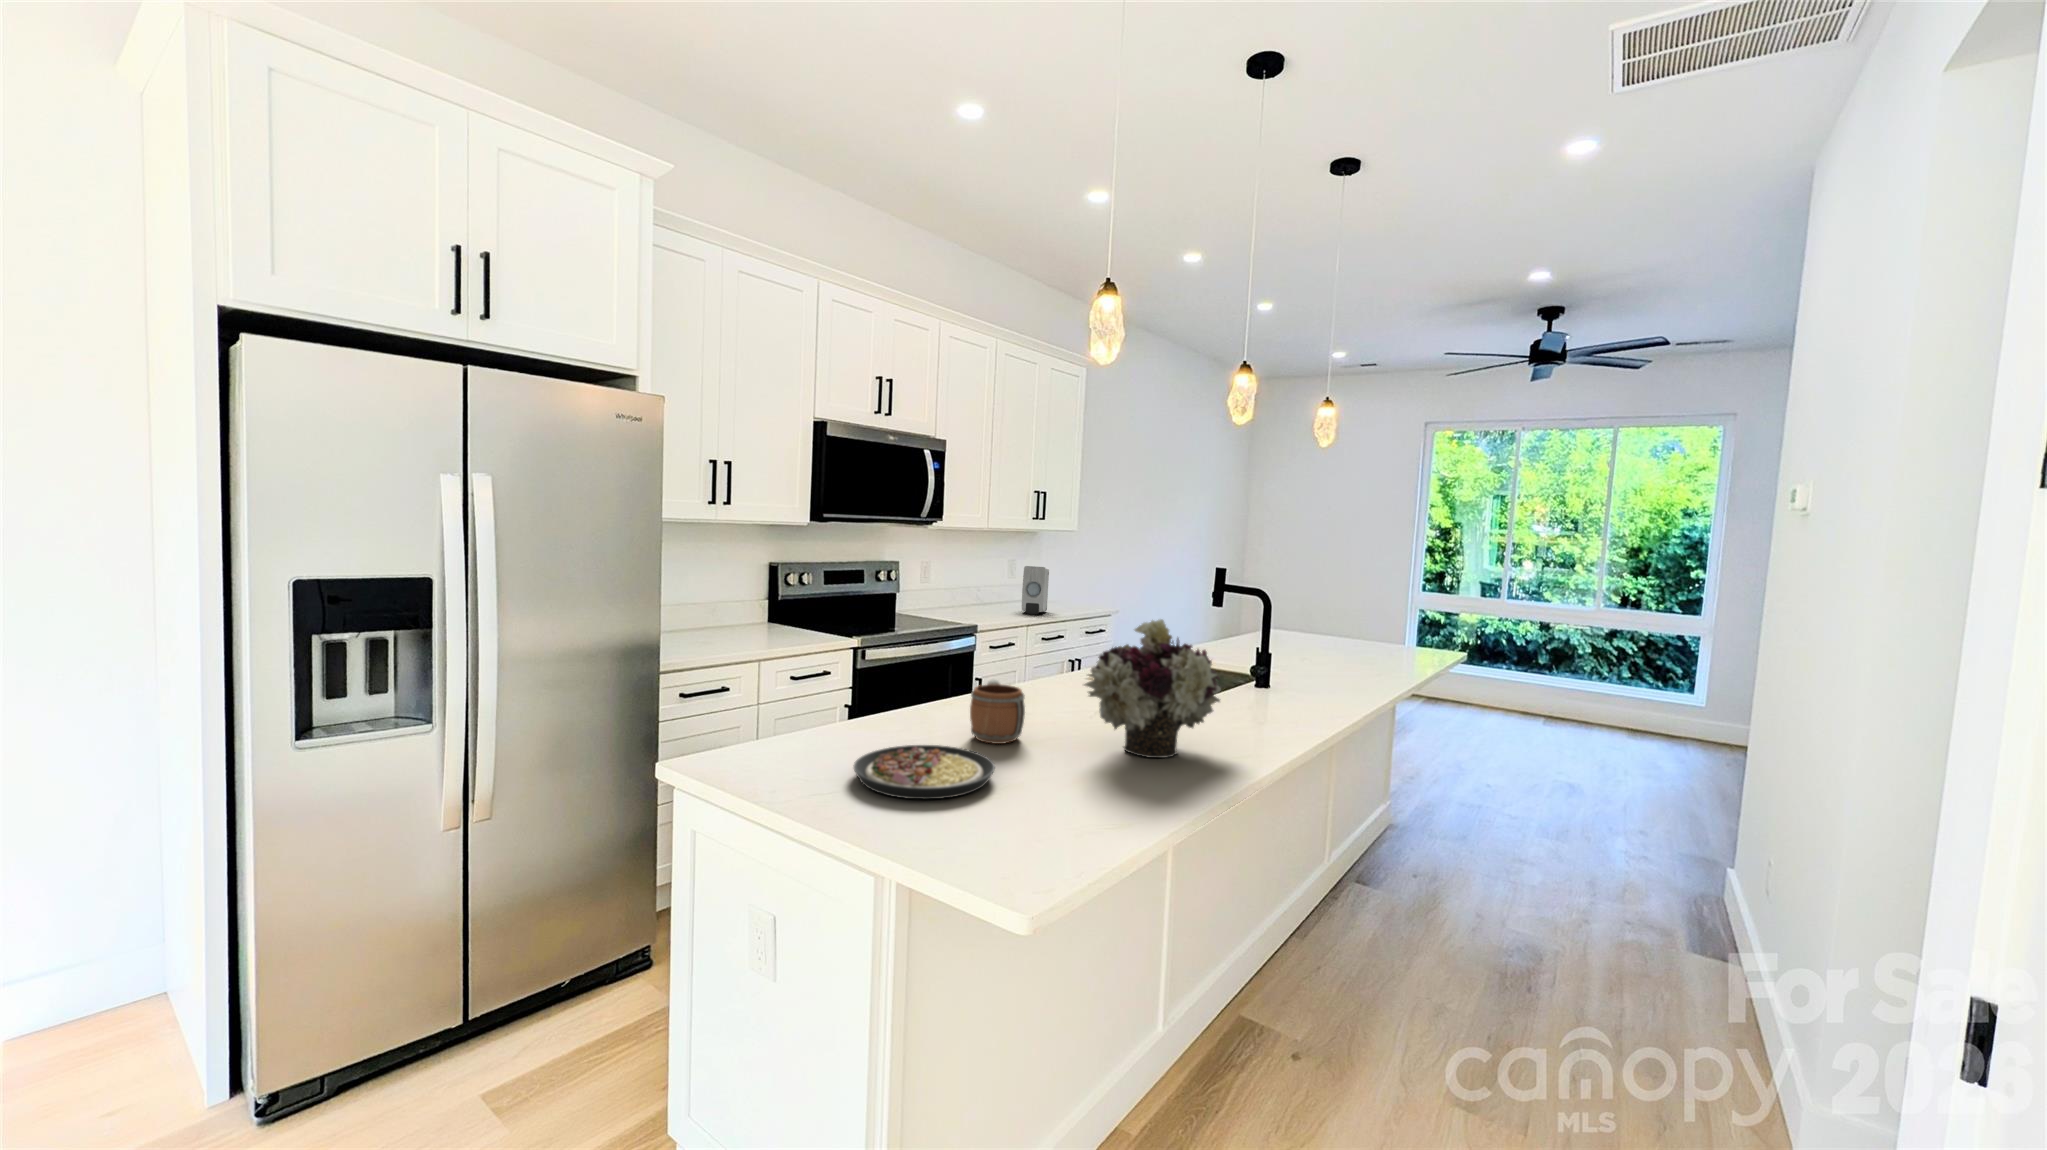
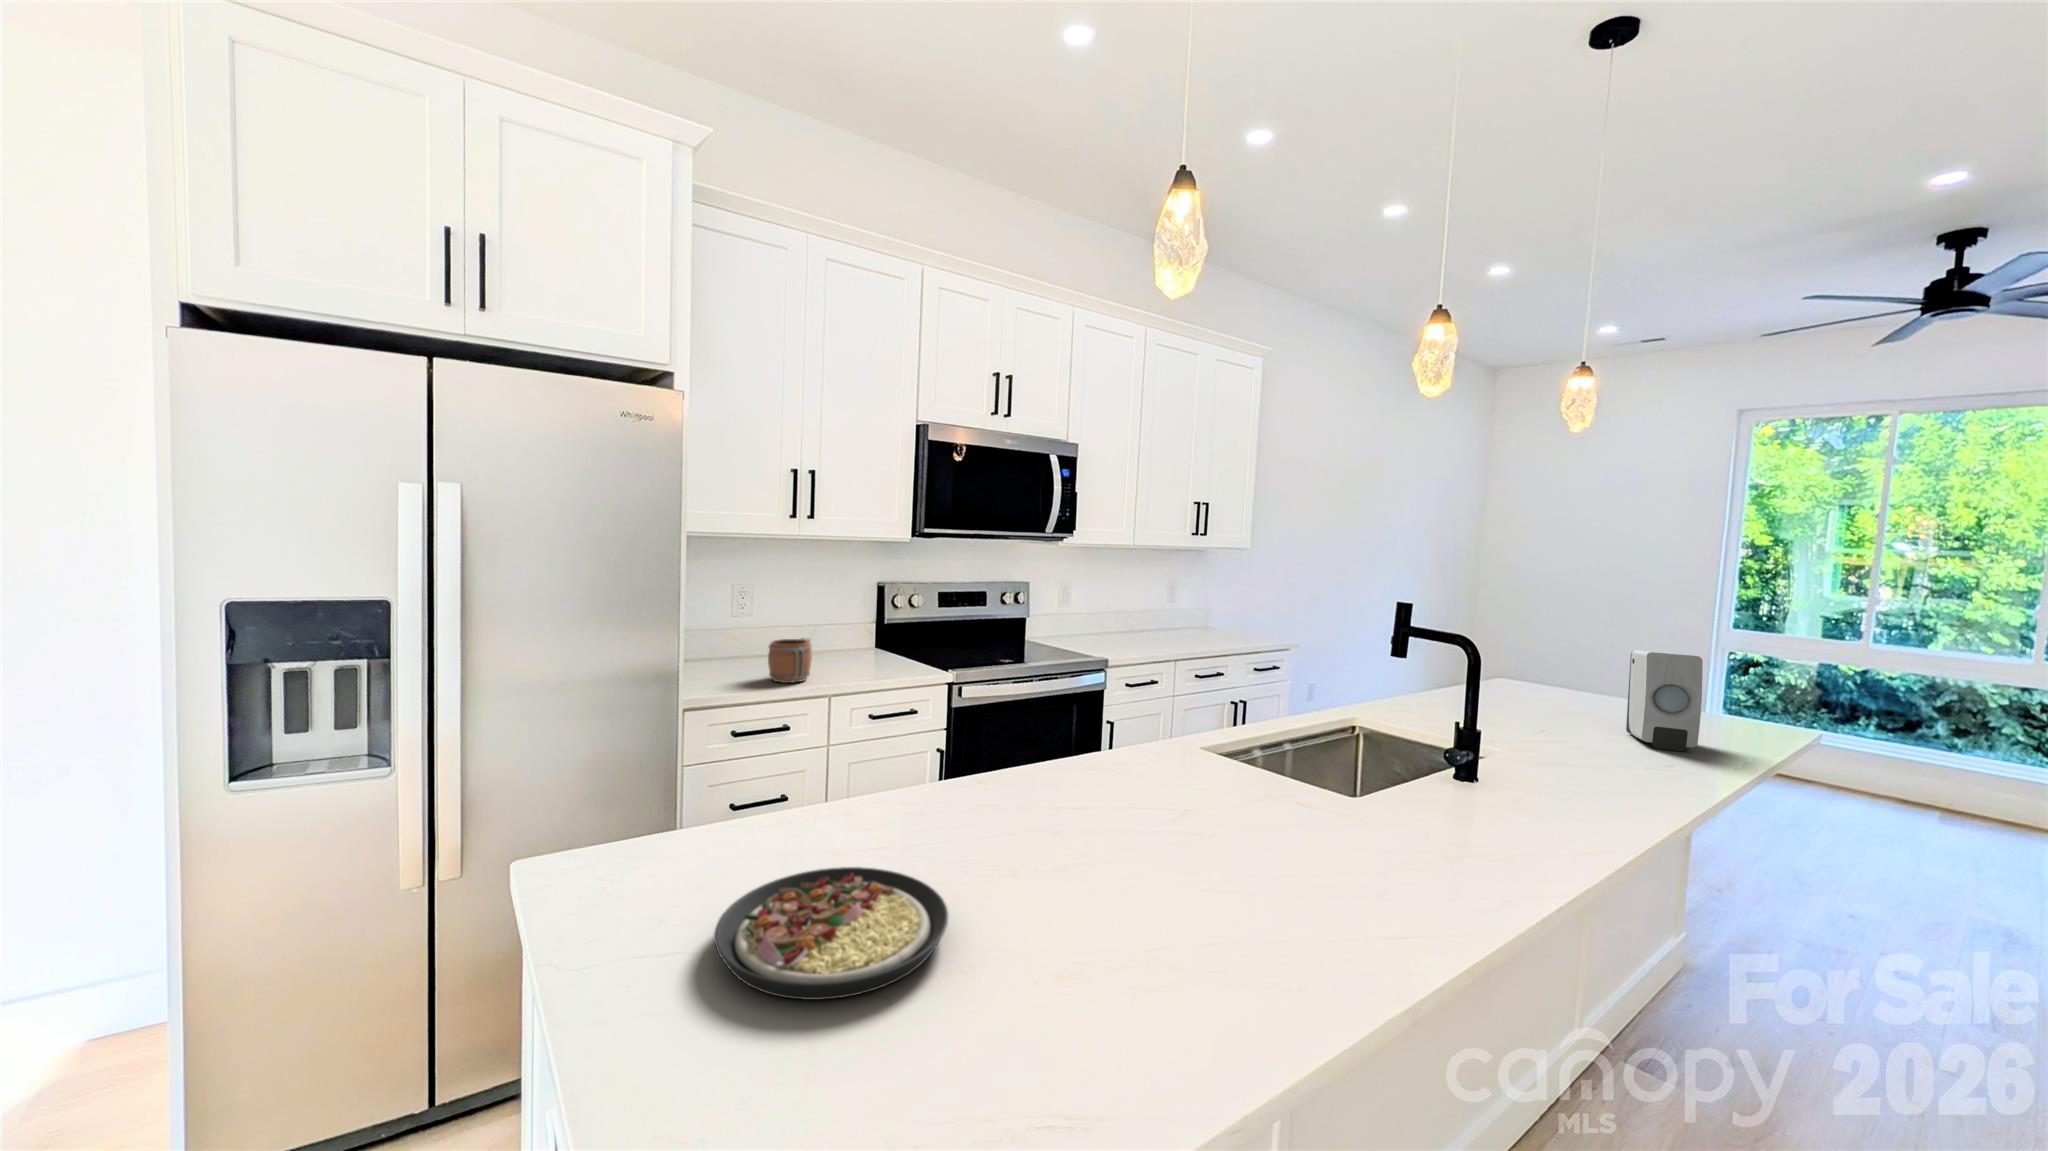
soap dispenser: present [1022,566,1049,614] -> present [1626,650,1703,751]
flower arrangement: present [1084,619,1221,758] -> none [1128,690,1375,930]
mug: present [970,679,1025,744] -> present [768,637,812,683]

